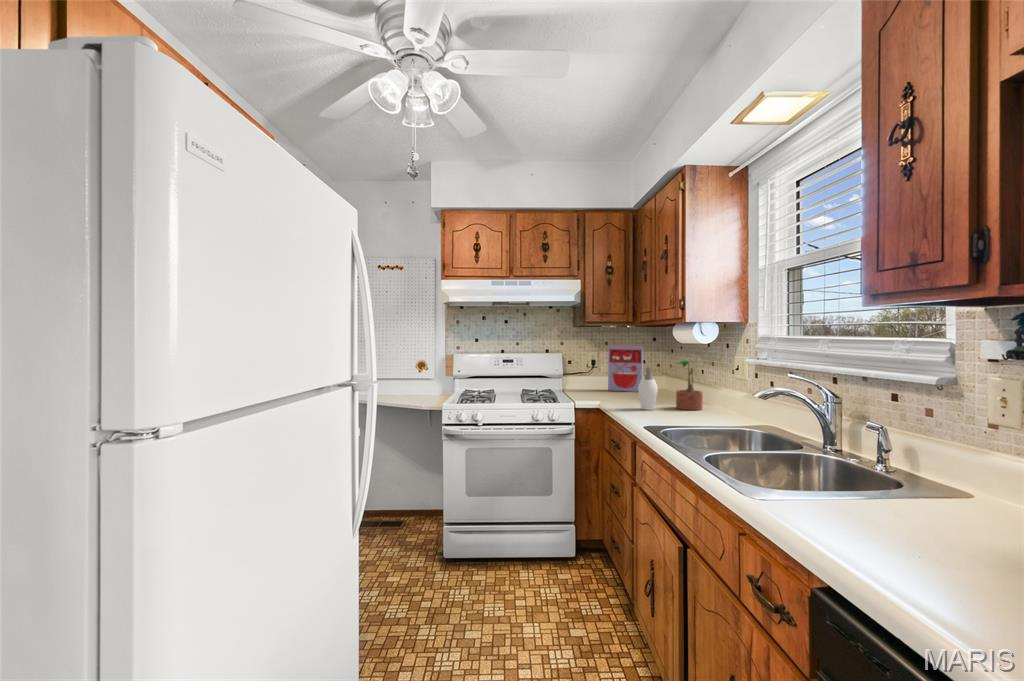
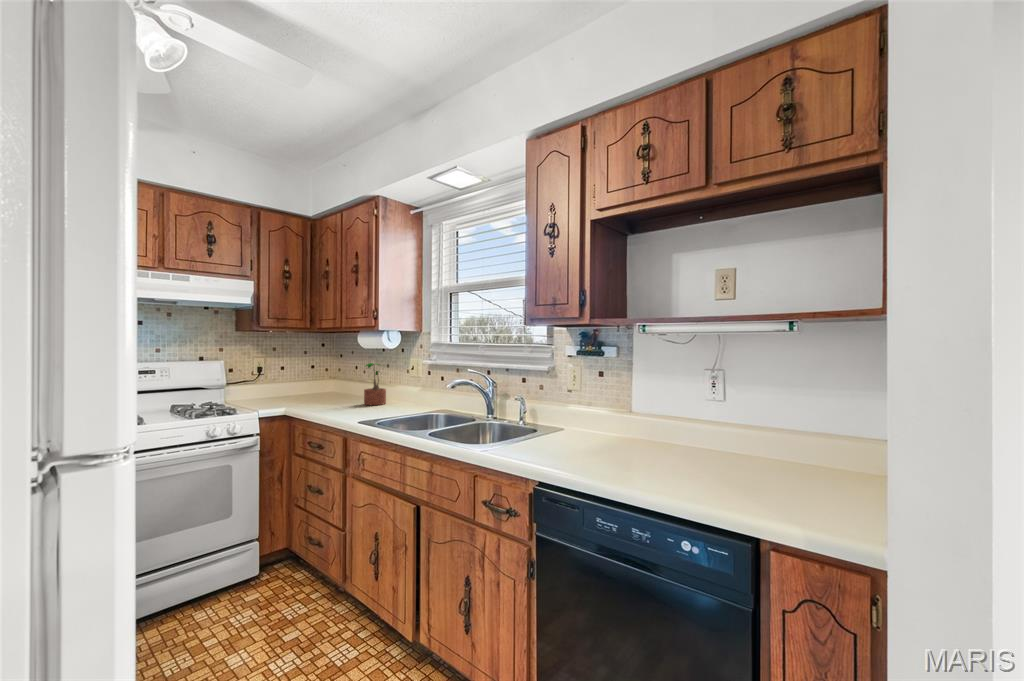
cereal box: present [608,345,643,392] -> none [279,351,316,397]
soap dispenser: present [638,367,659,410] -> none [332,370,356,409]

